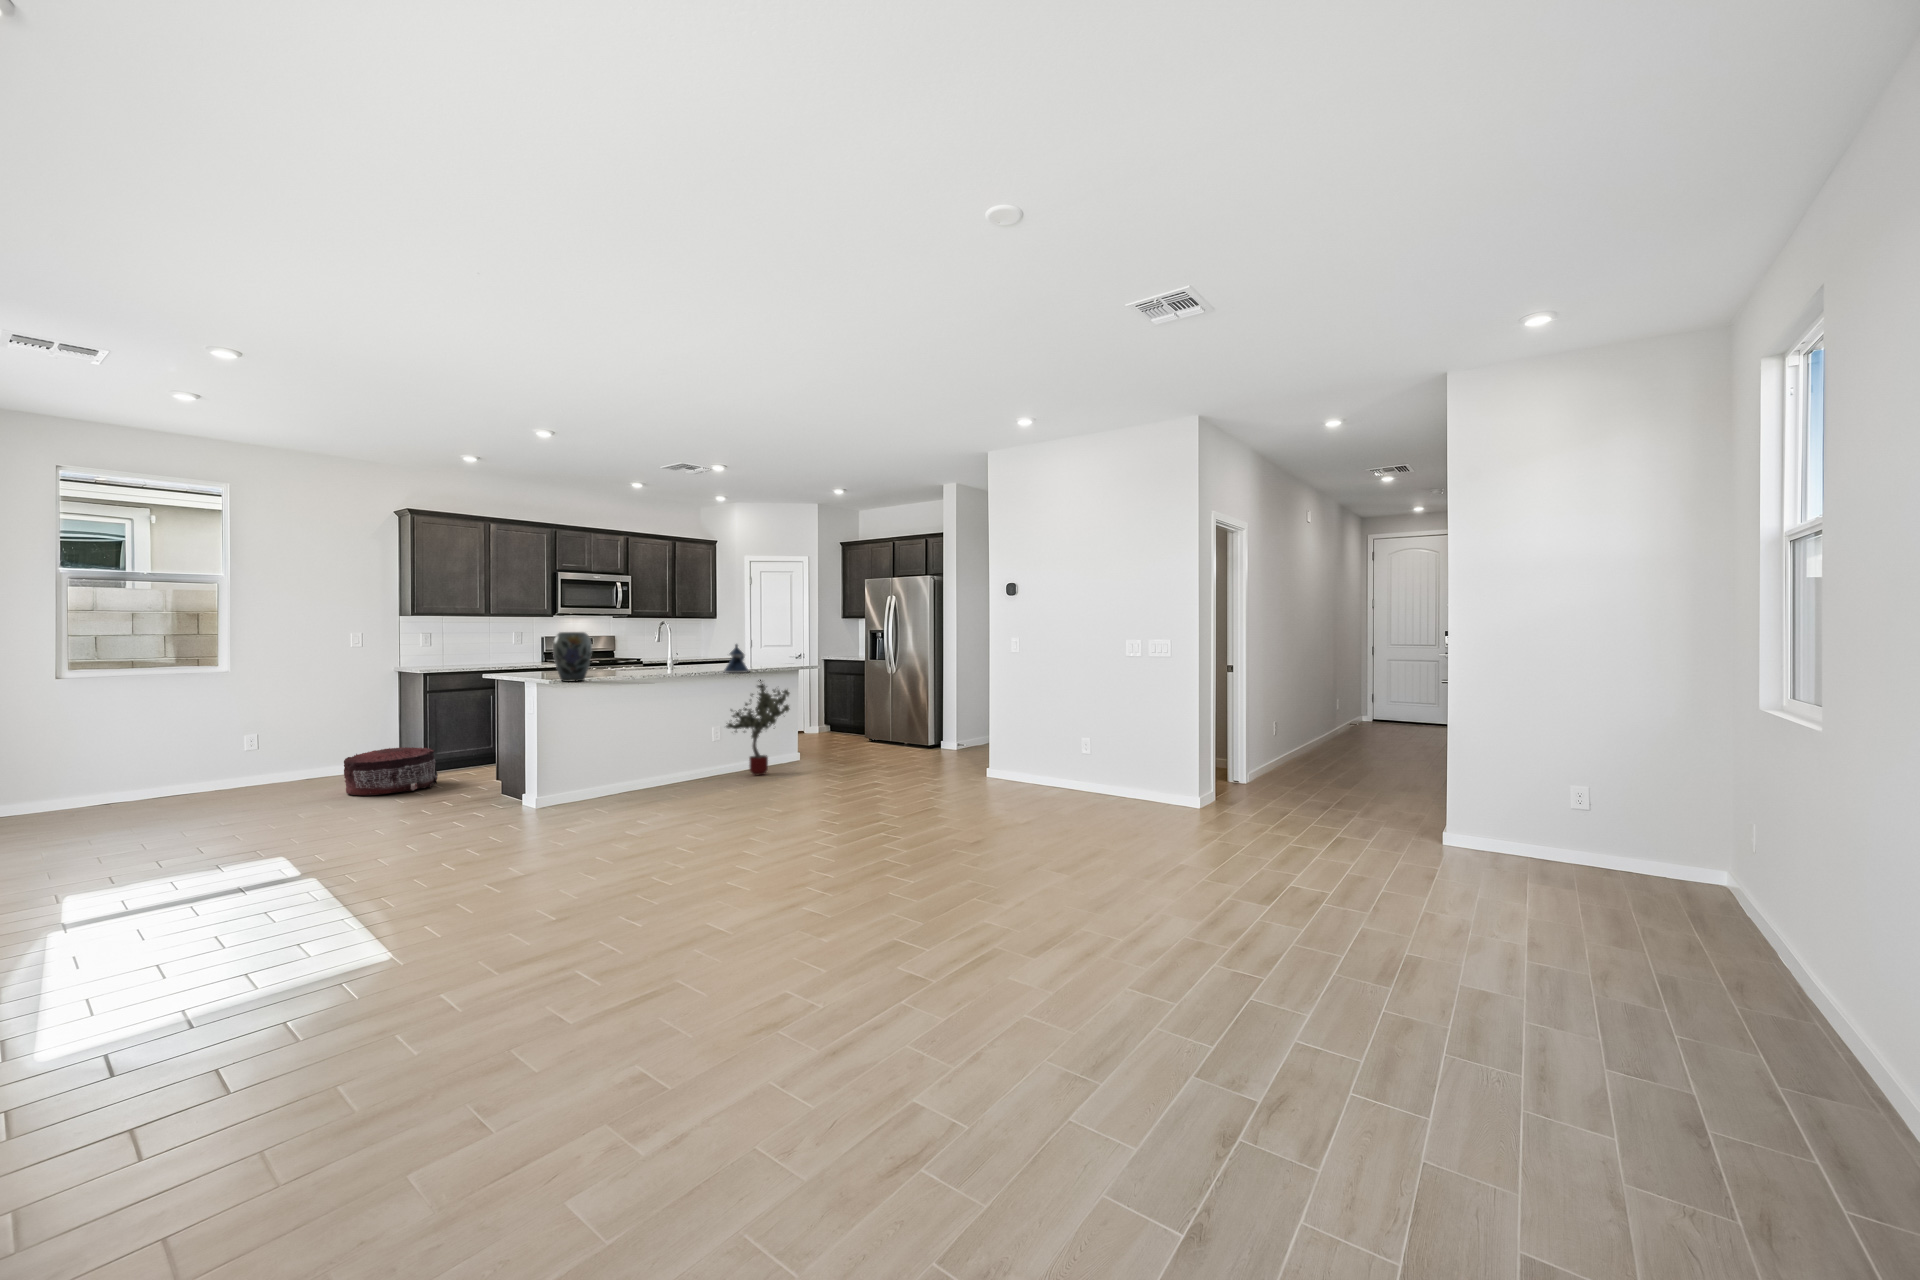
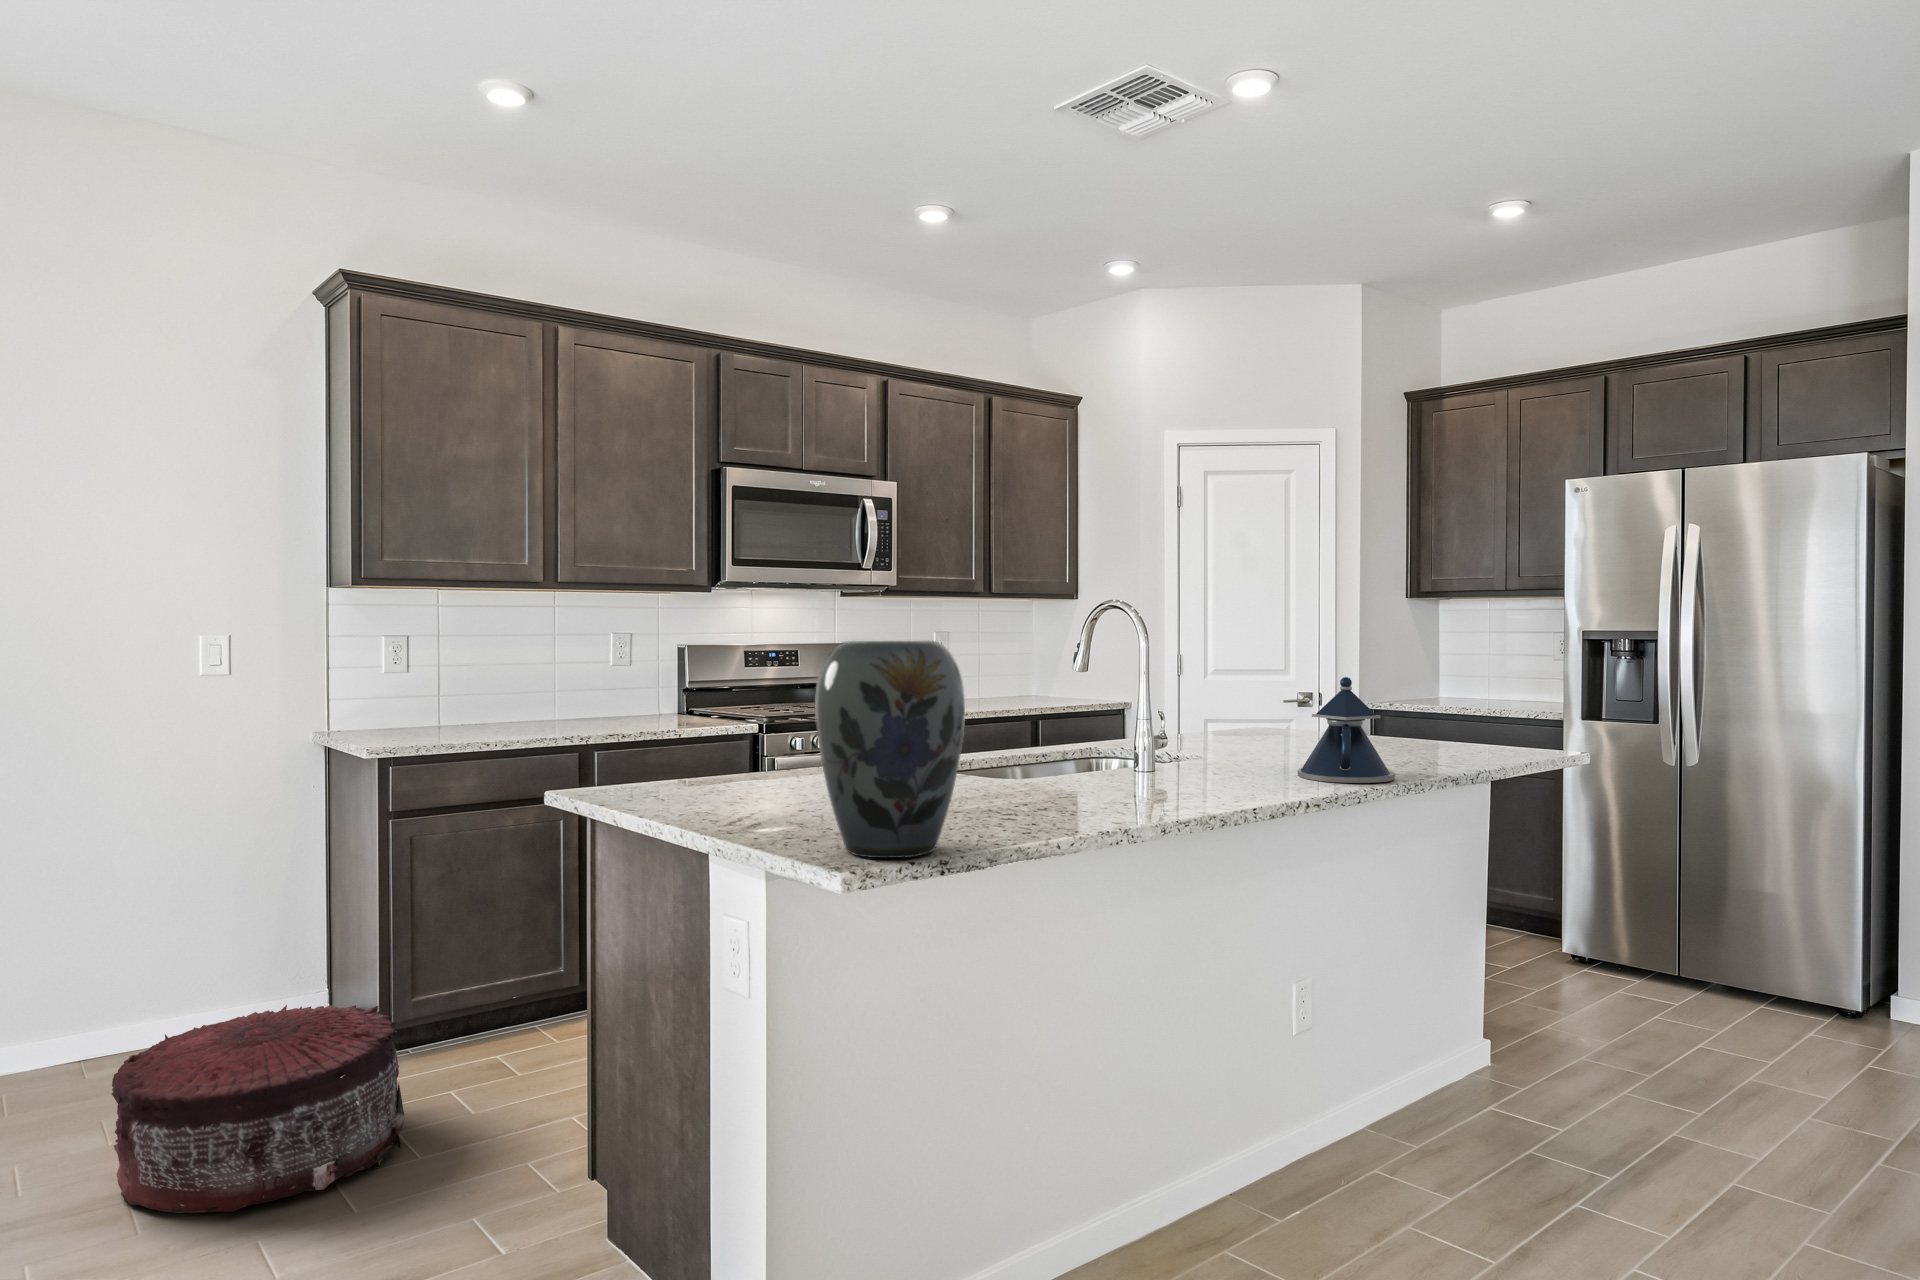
potted tree: present [726,679,789,775] -> none [1341,804,1554,1171]

